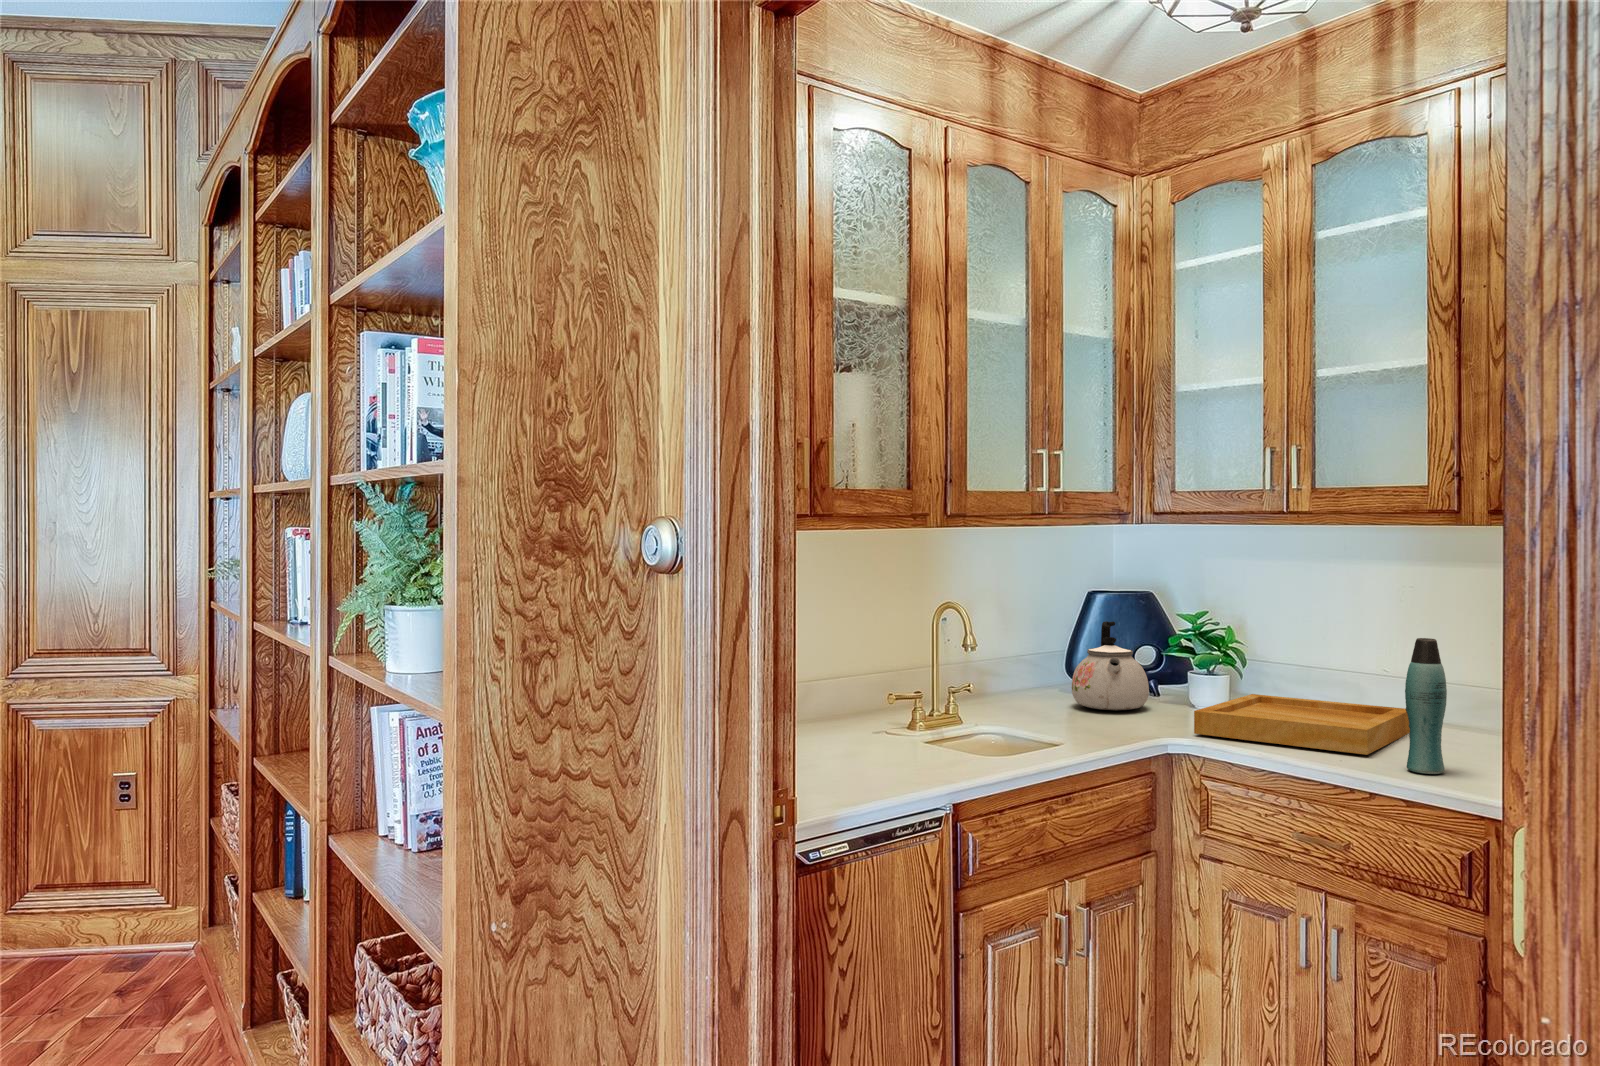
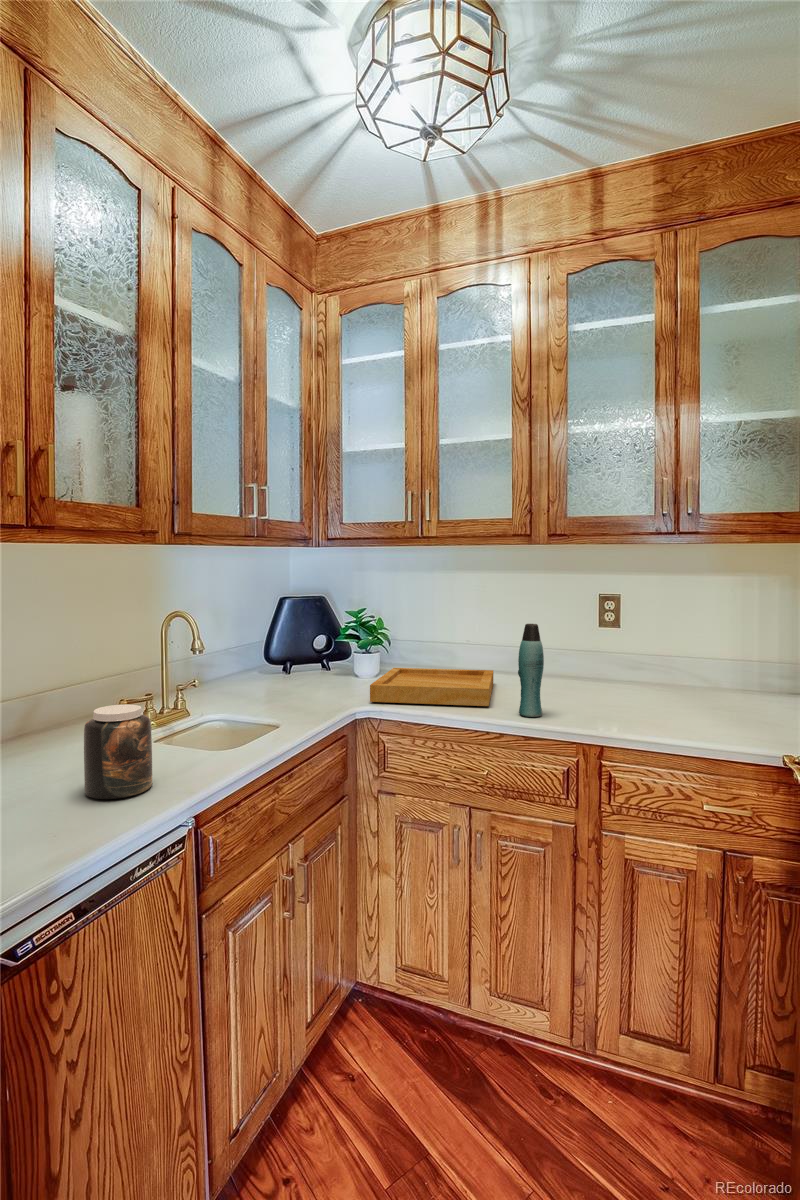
kettle: present [1072,621,1149,710] -> none [271,622,326,688]
jar: none [850,696,911,785] -> present [84,704,152,799]

